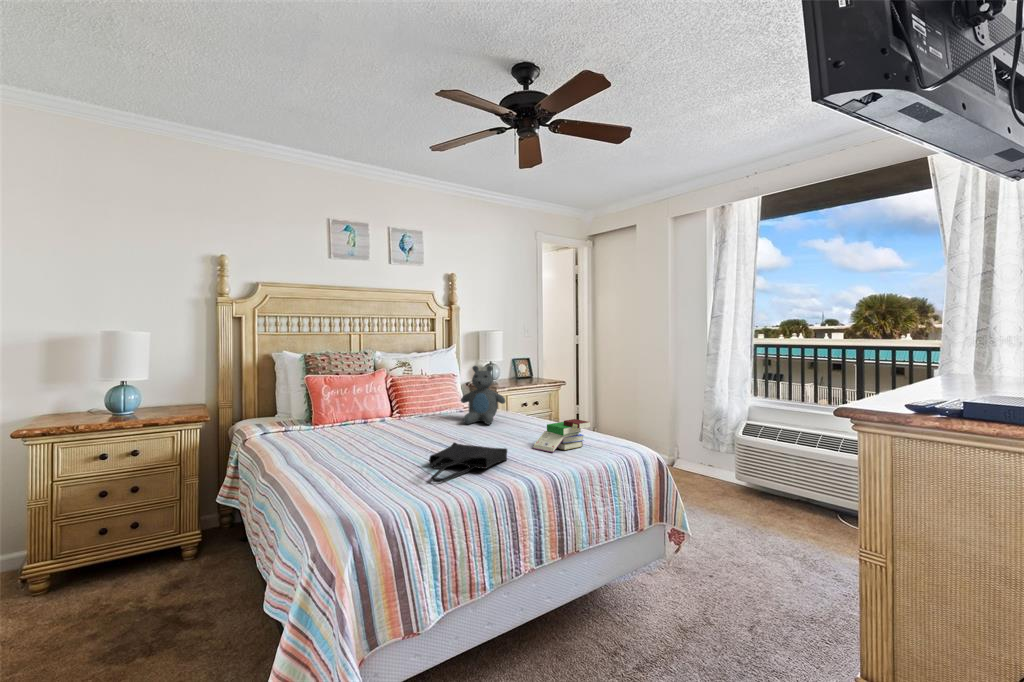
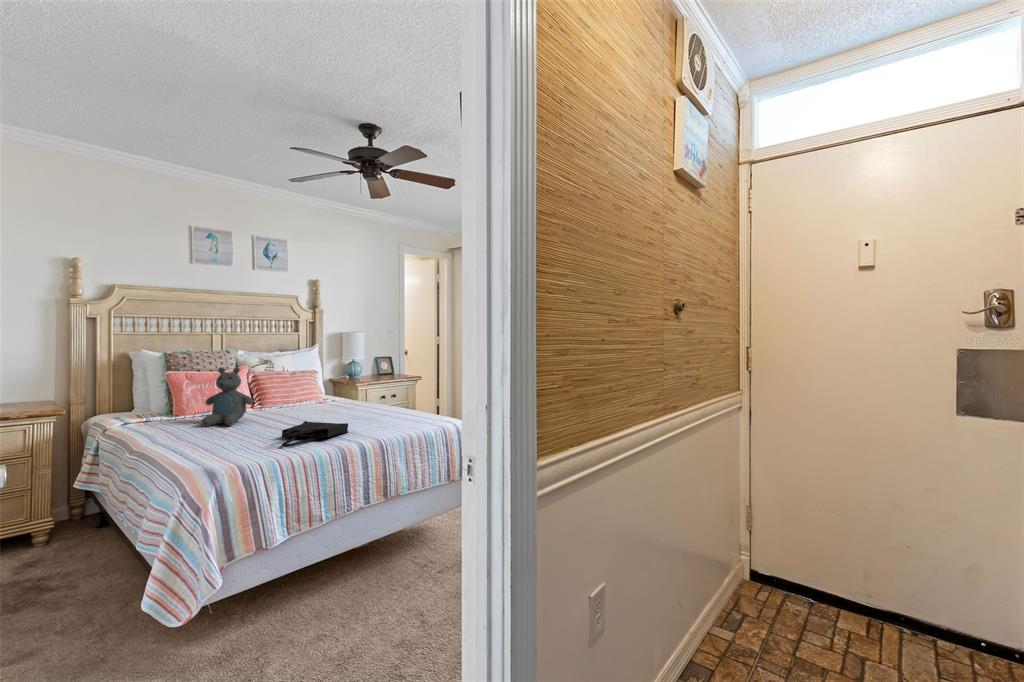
teddy bear: present [461,366,505,424] -> present [202,367,253,426]
book: present [533,419,590,453] -> none [372,401,418,426]

